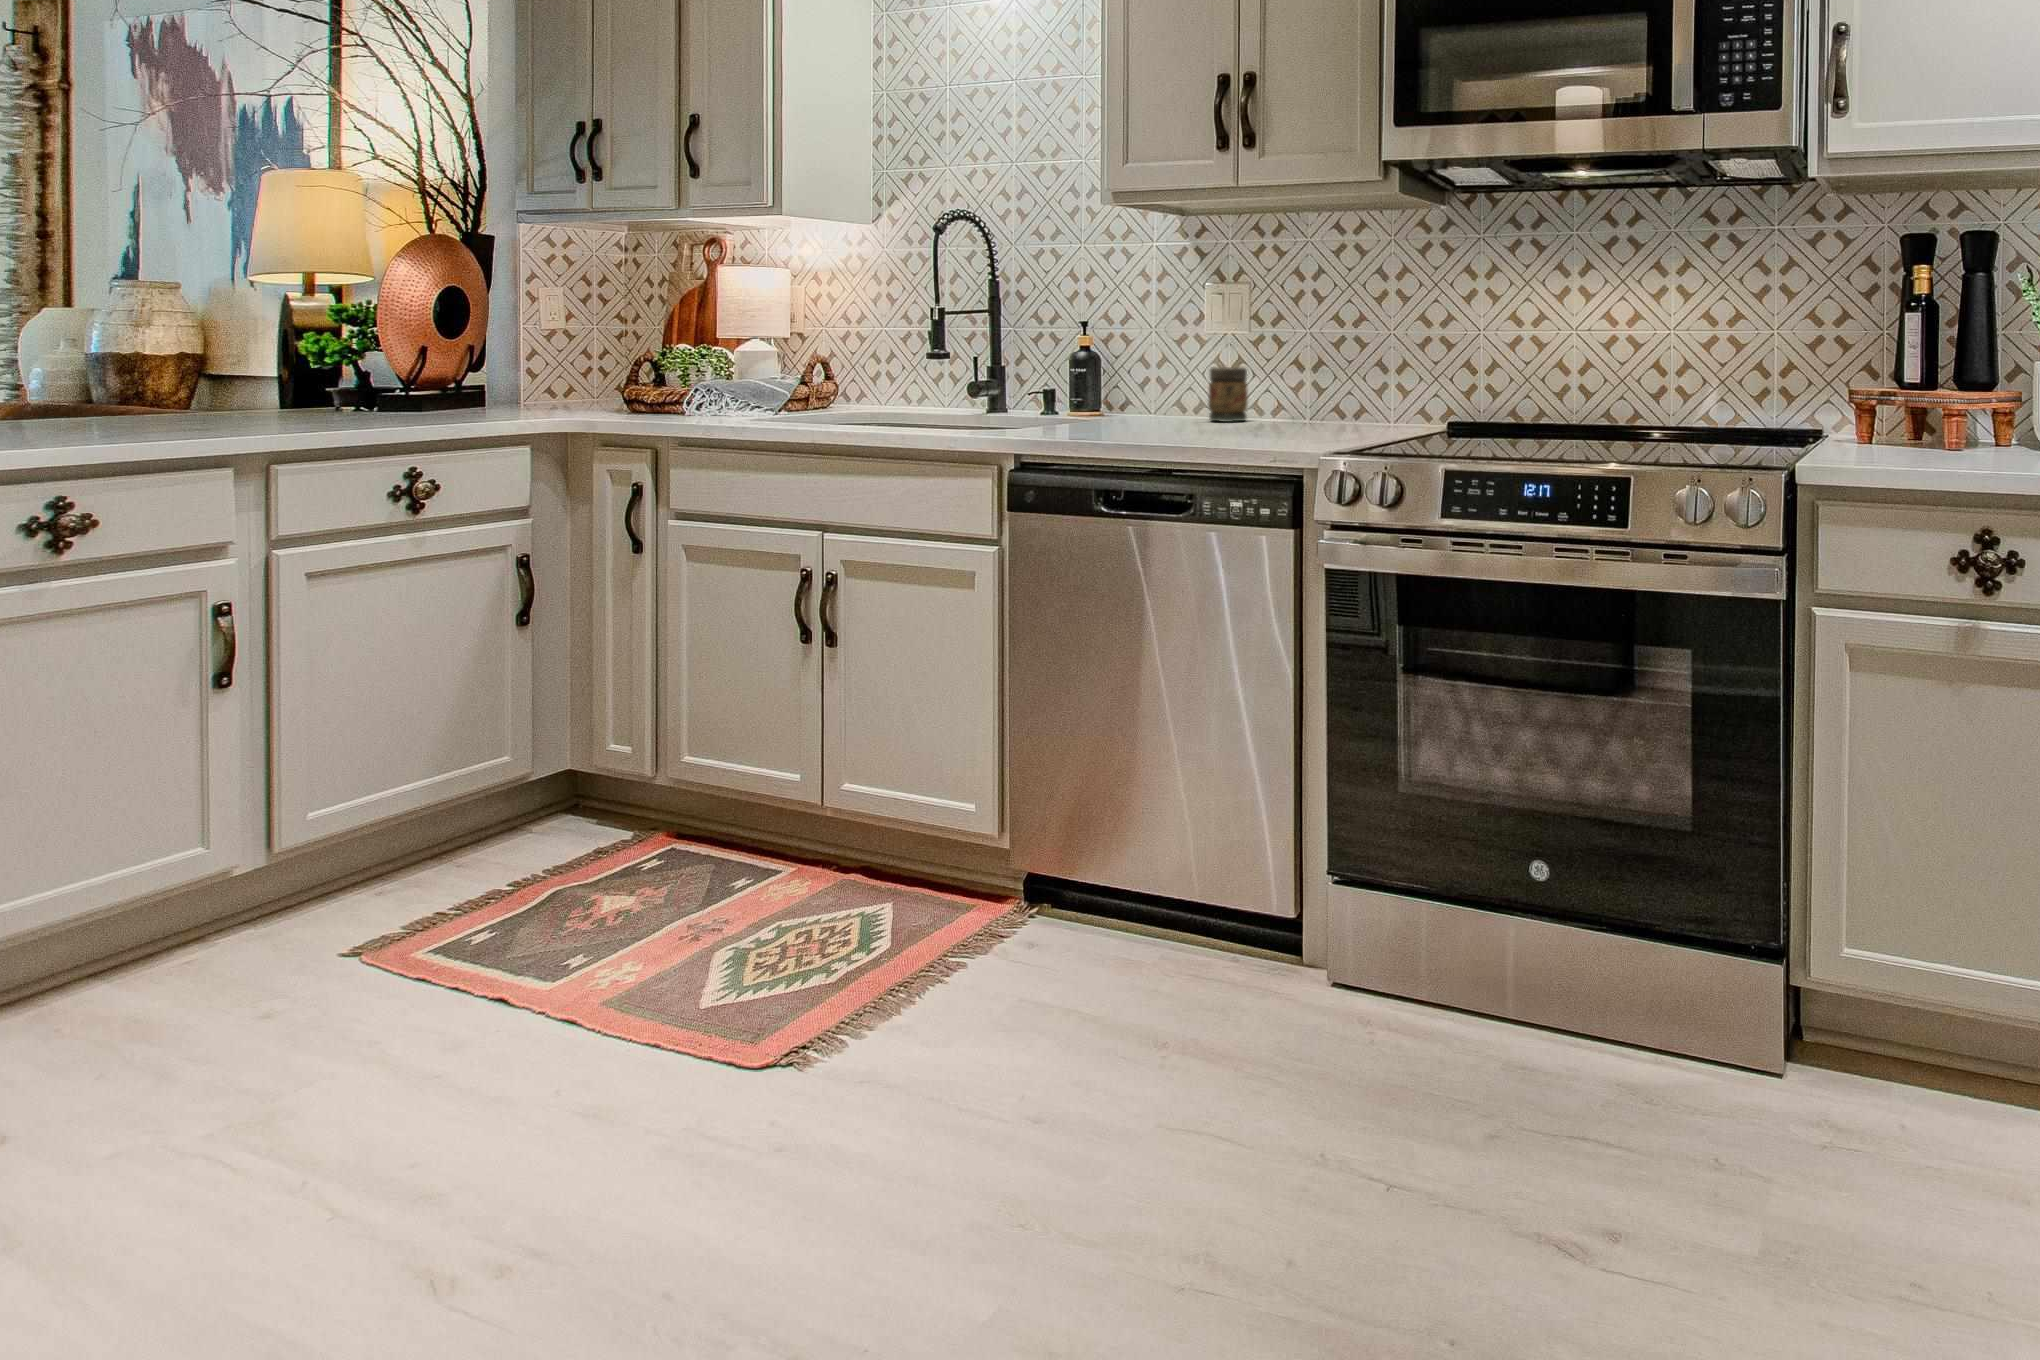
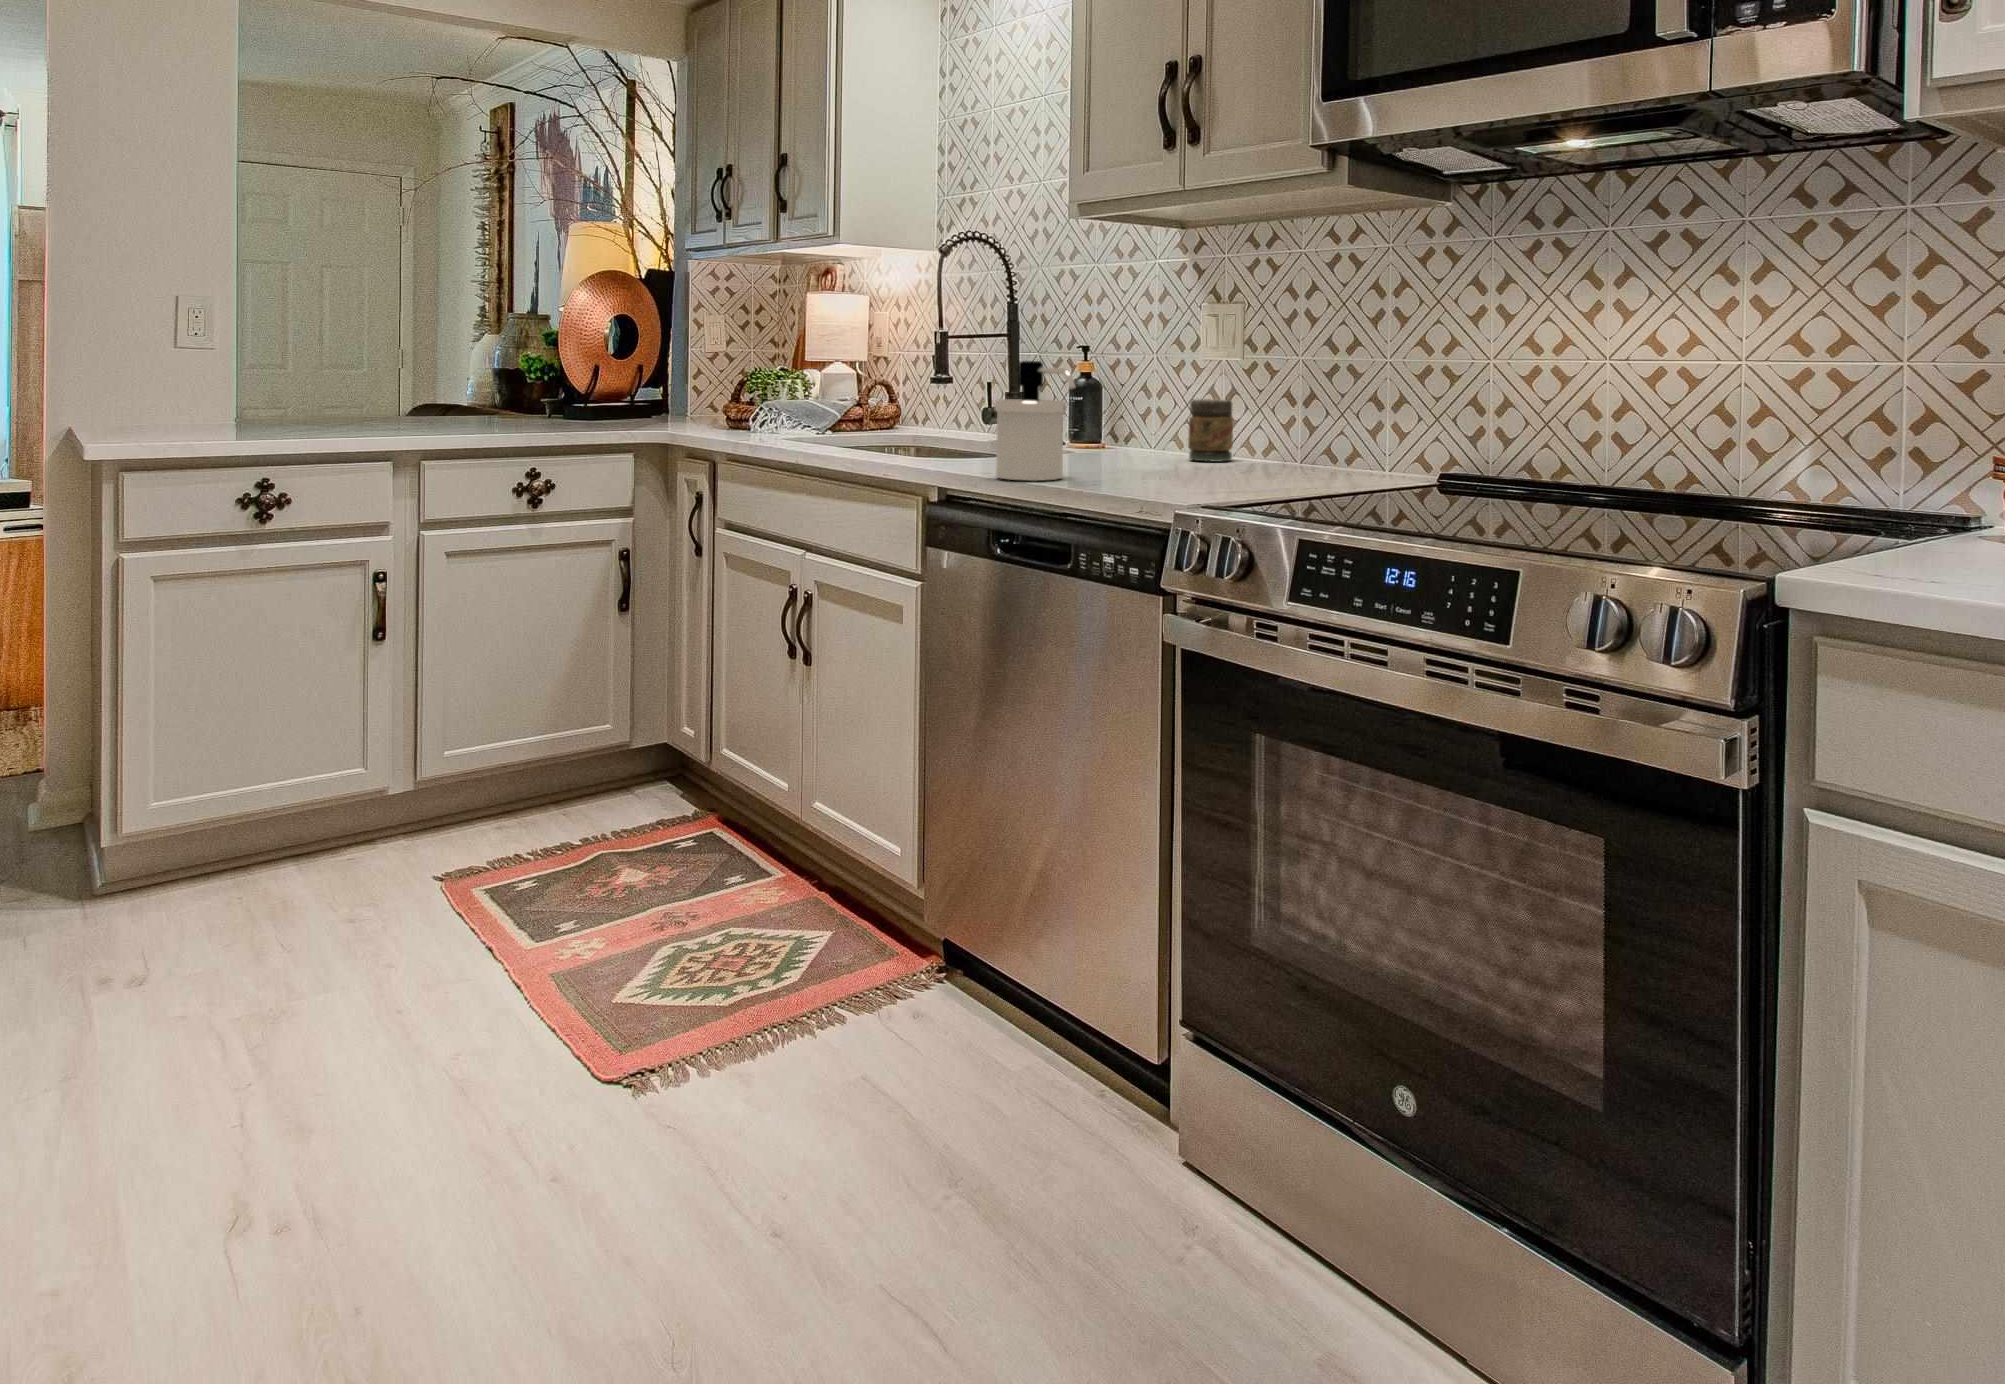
soap dispenser: none [1095,333,1187,441] -> present [995,361,1076,481]

